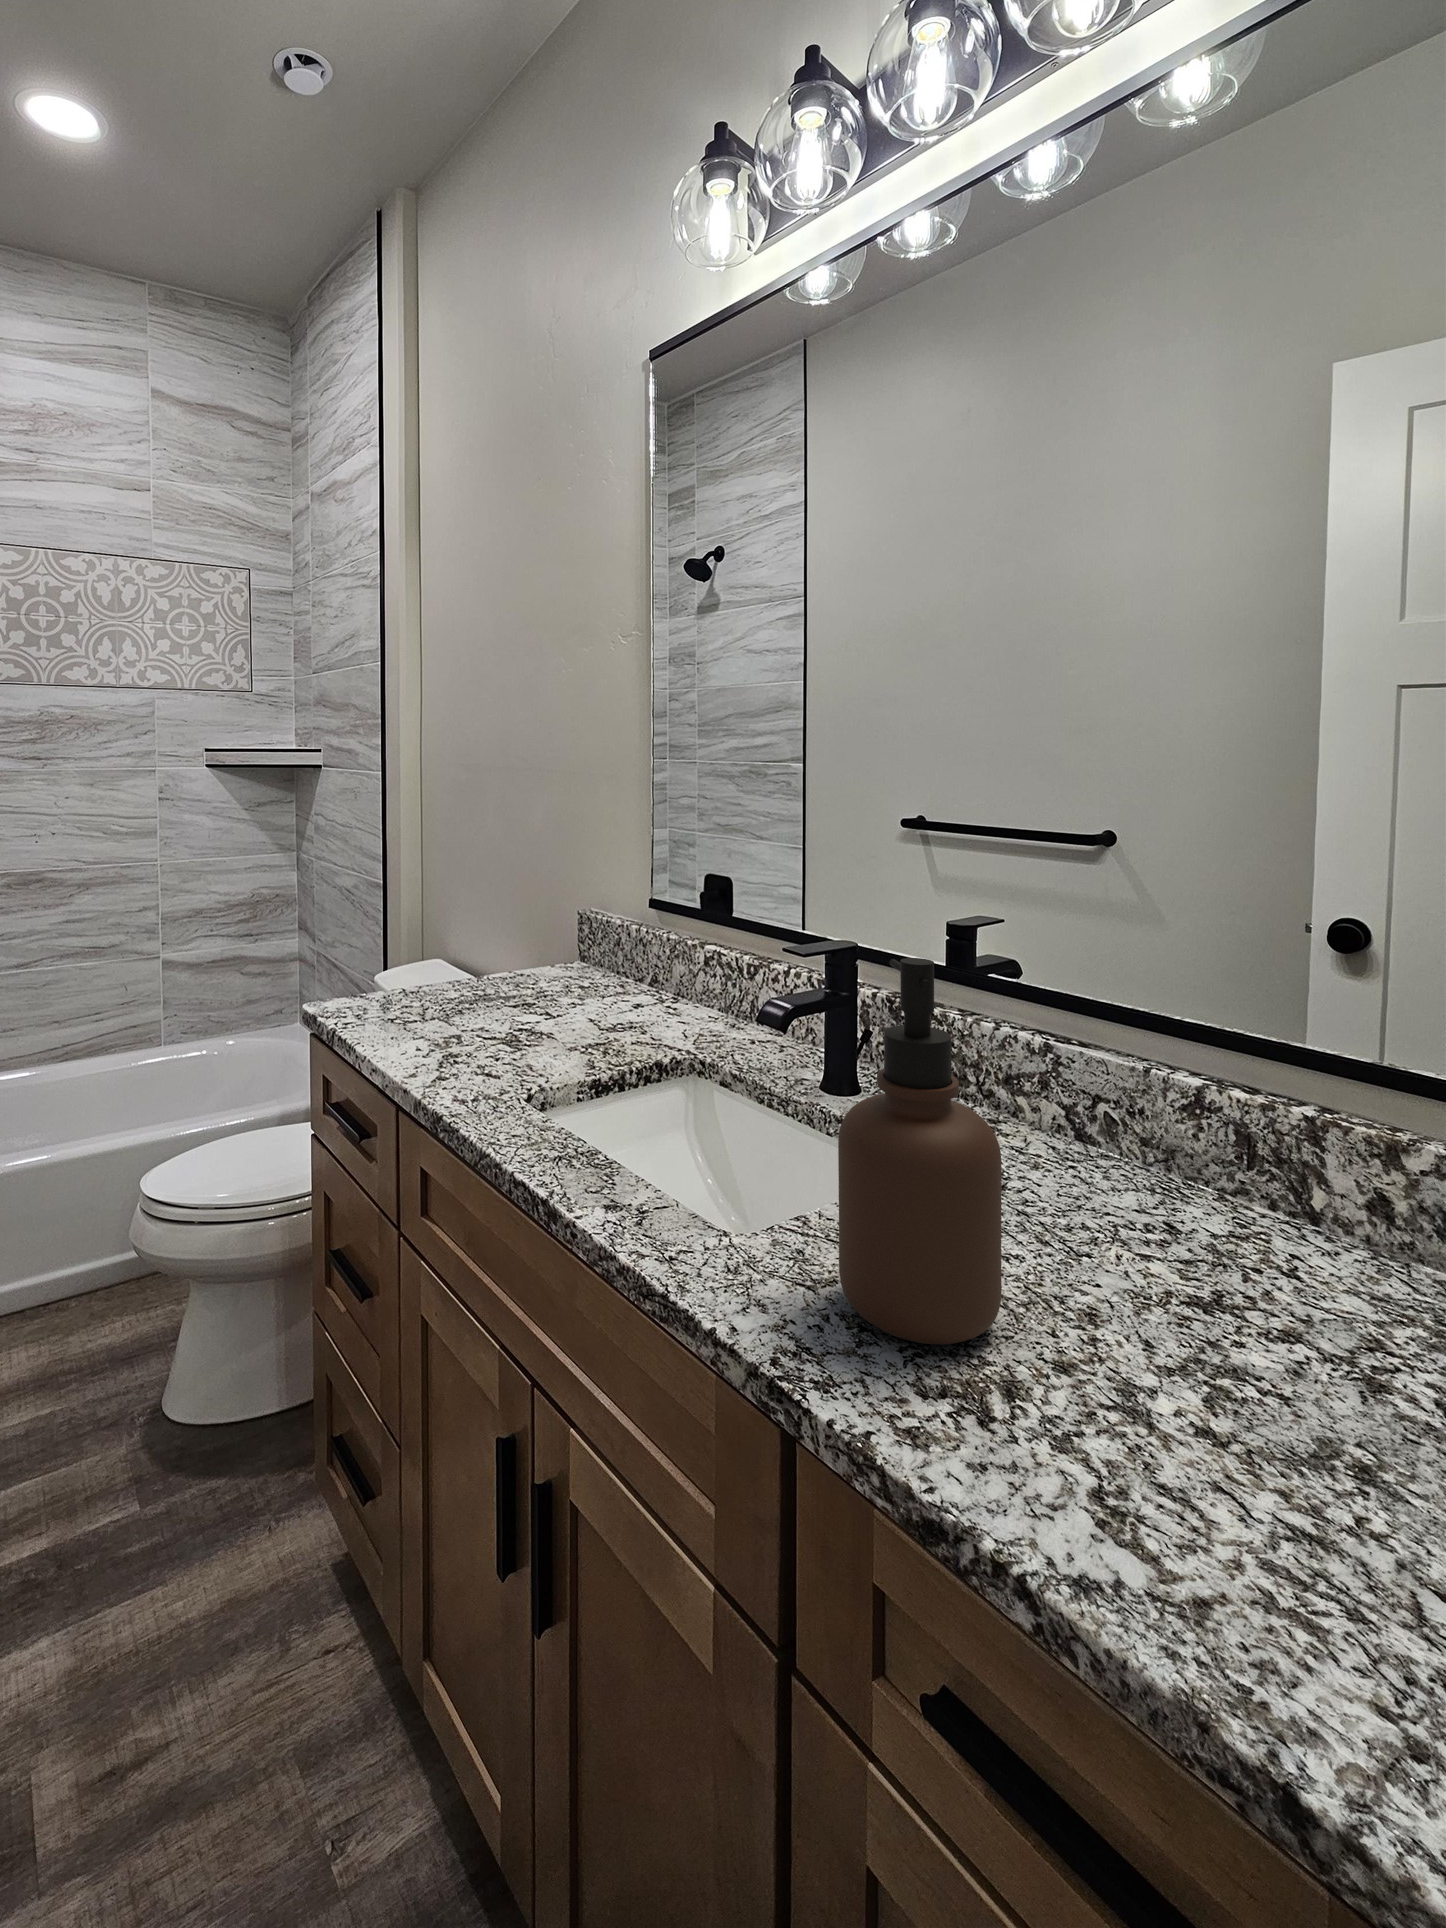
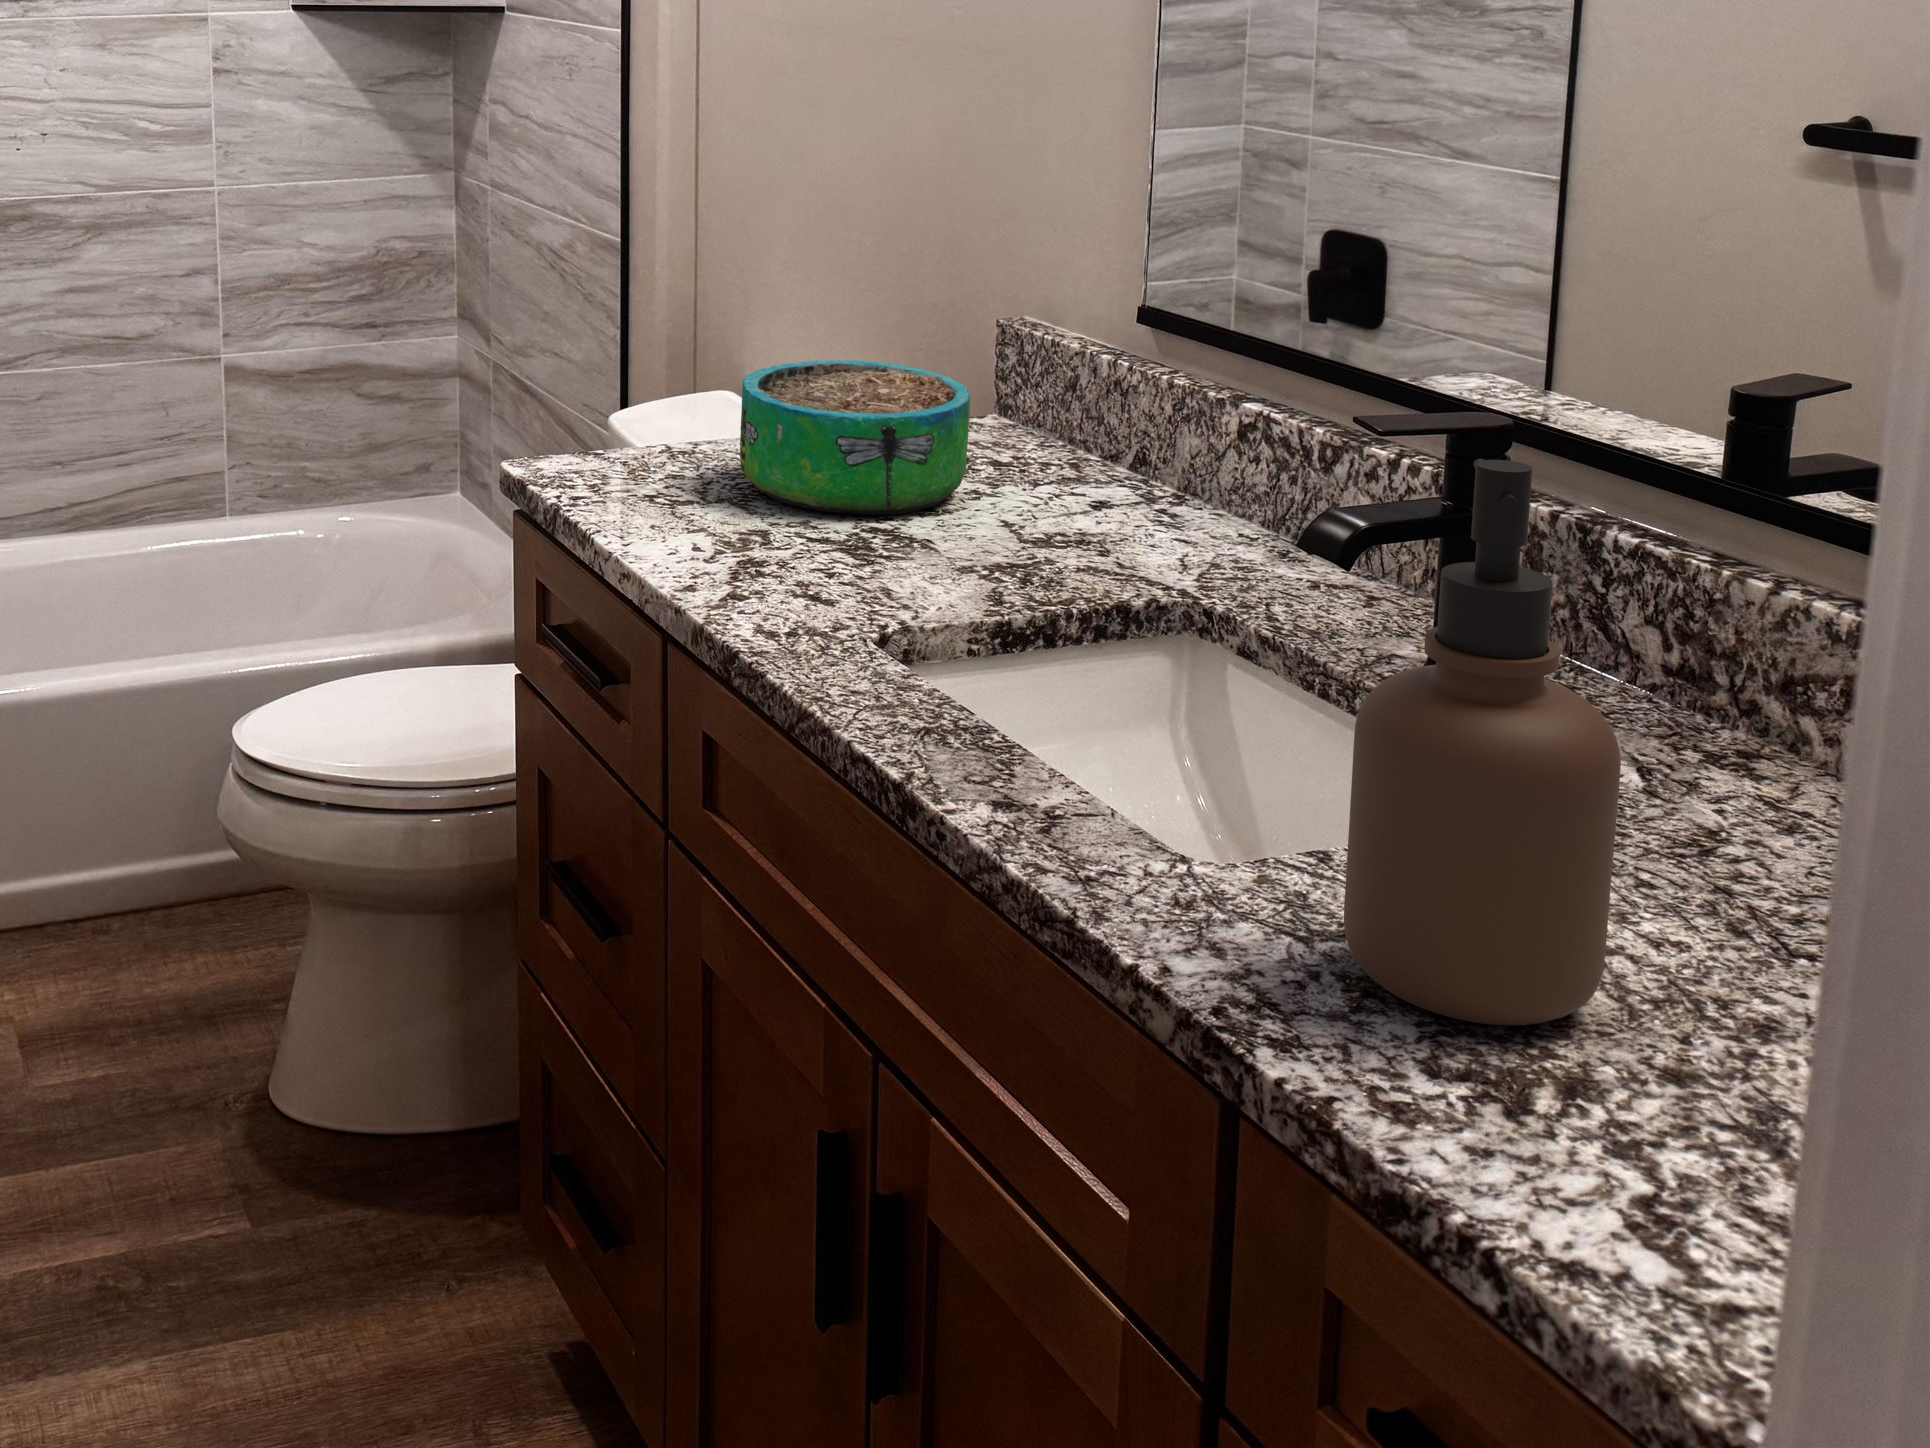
decorative bowl: none [443,935,569,1021] -> present [740,360,970,515]

